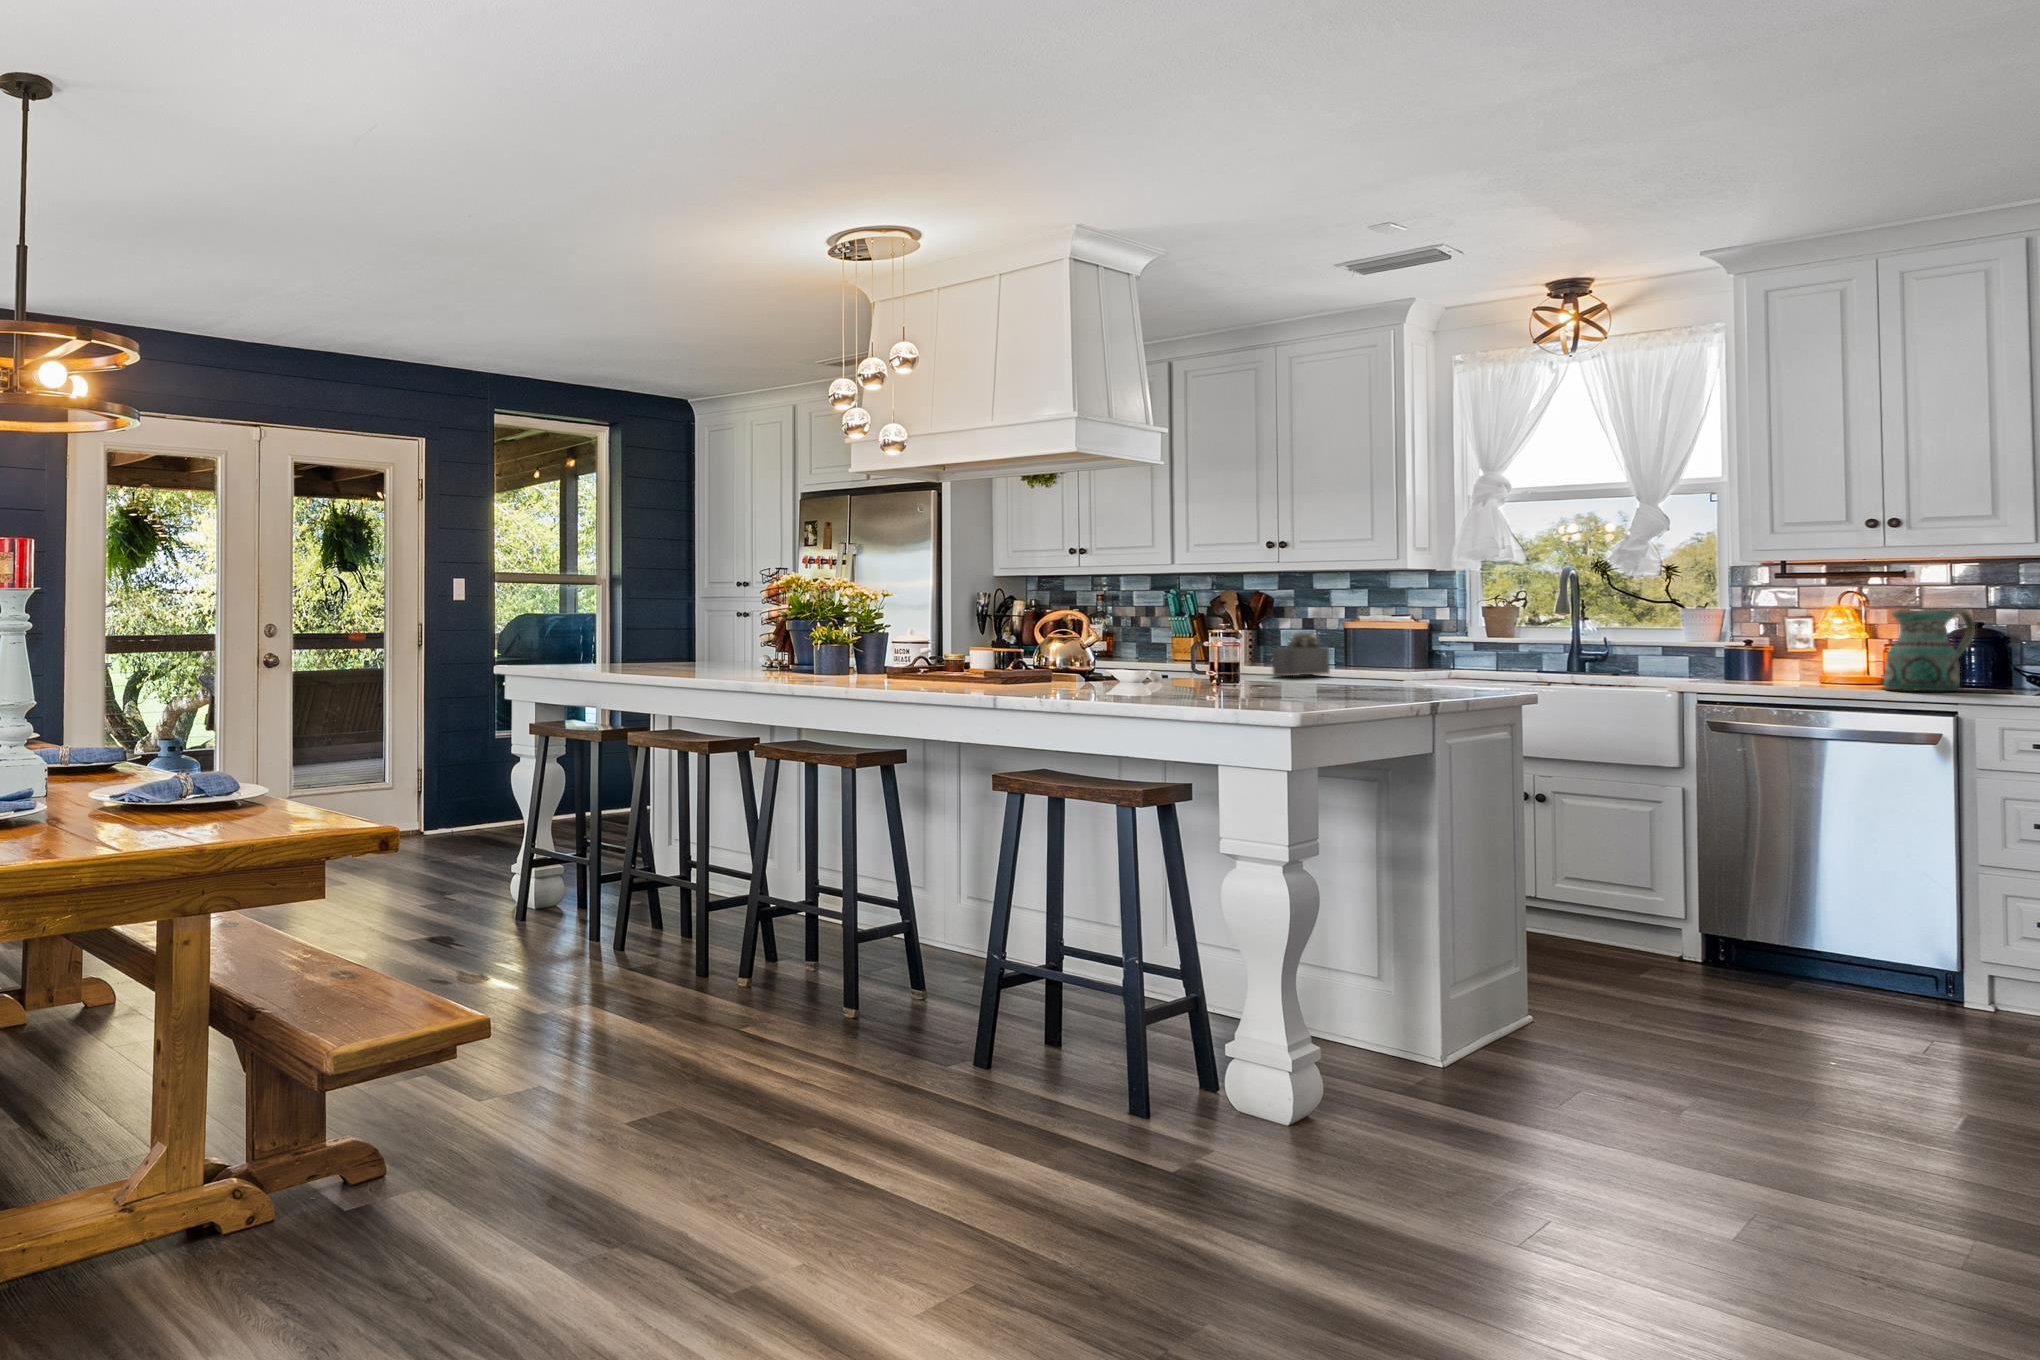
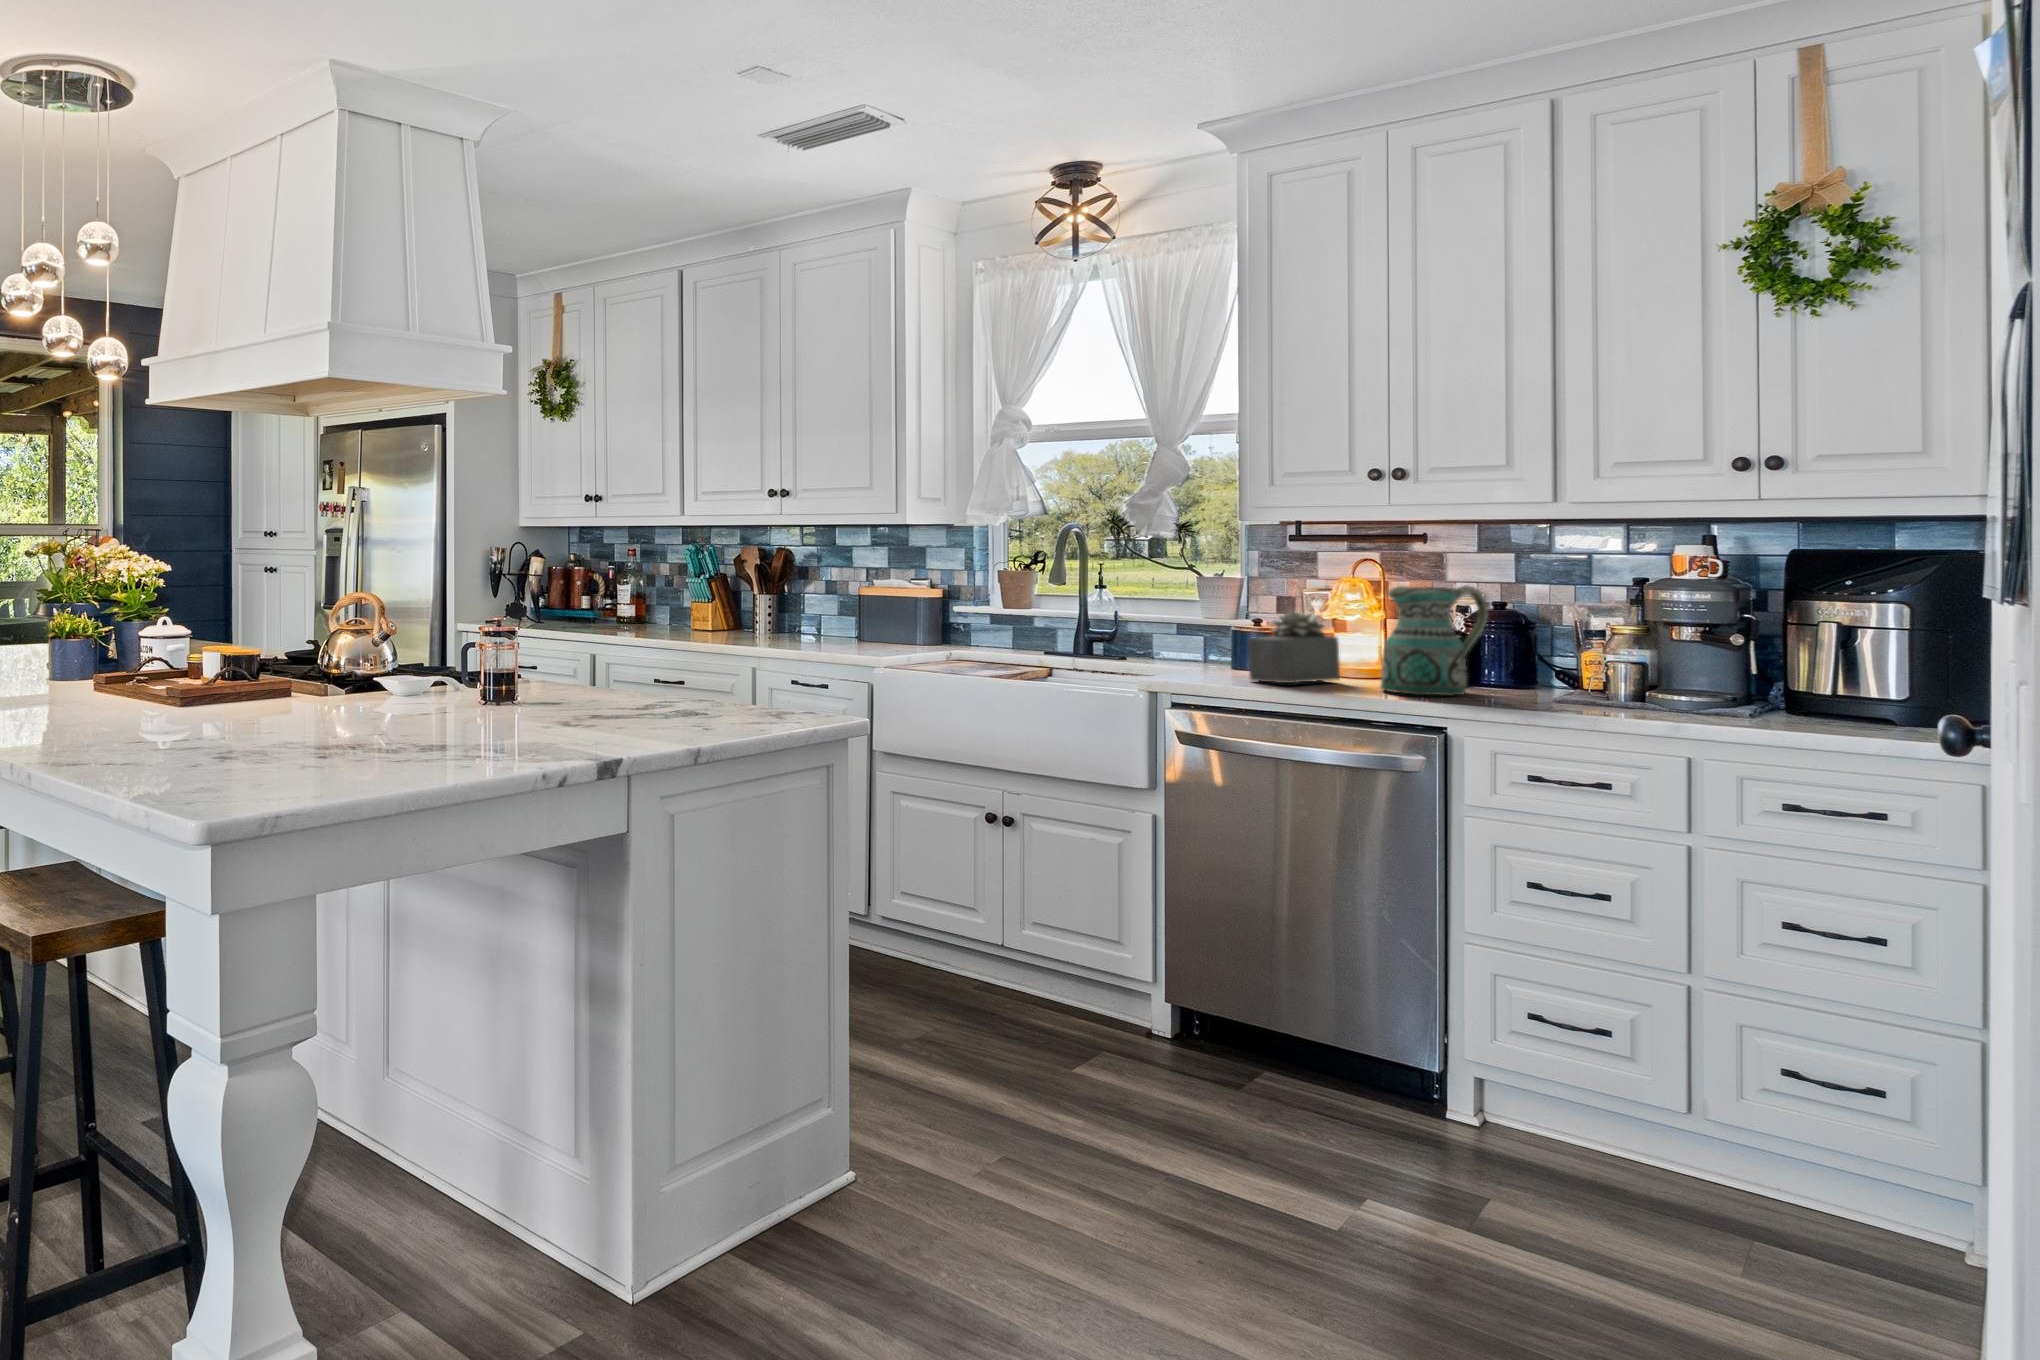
succulent plant: present [1272,632,1330,676] -> present [1248,612,1340,683]

